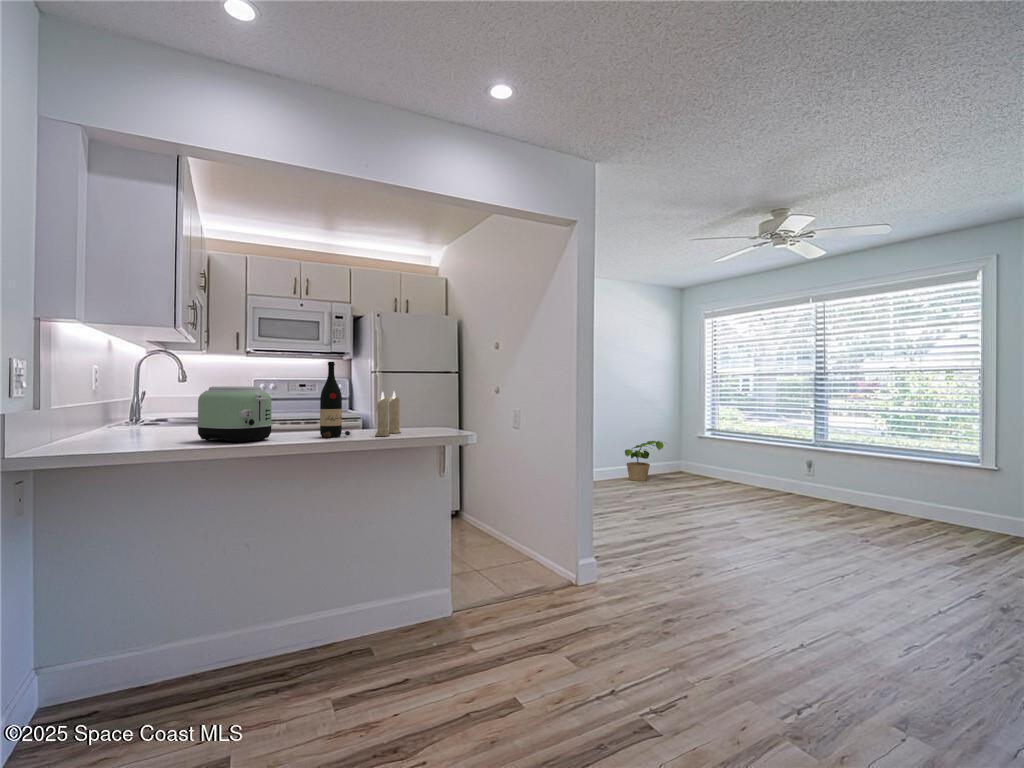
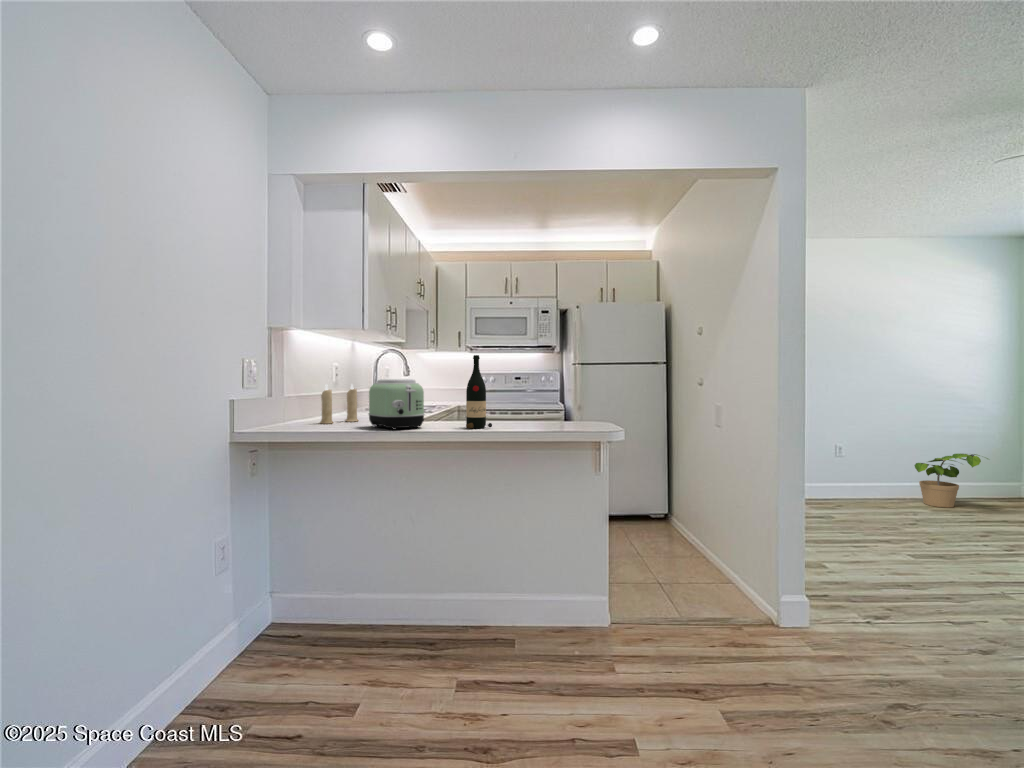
candle: present [375,392,400,436] -> present [320,384,358,424]

